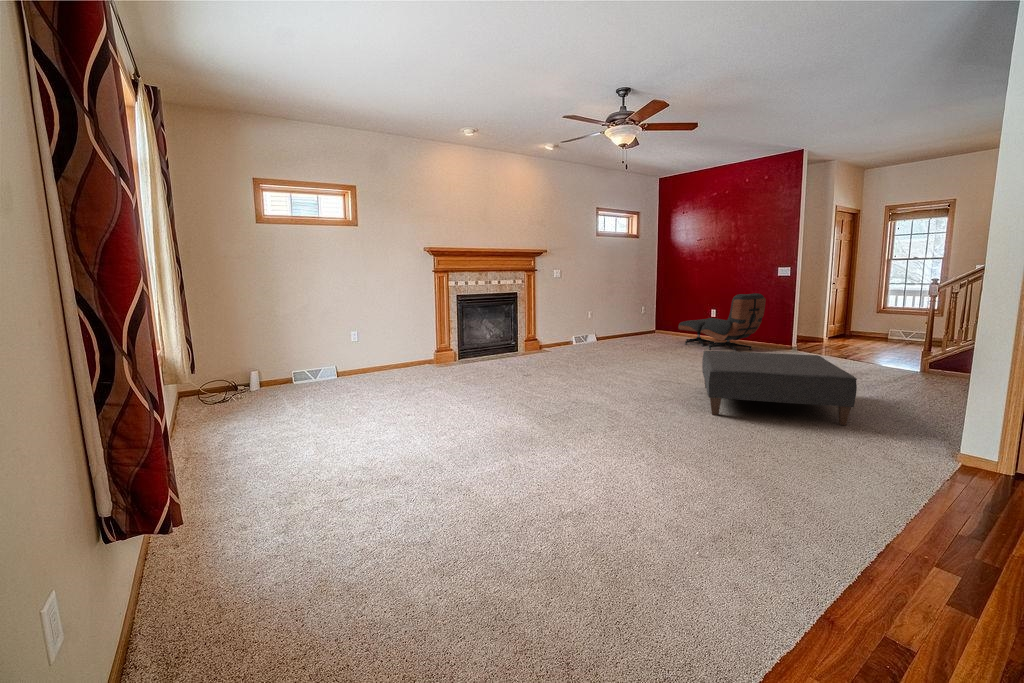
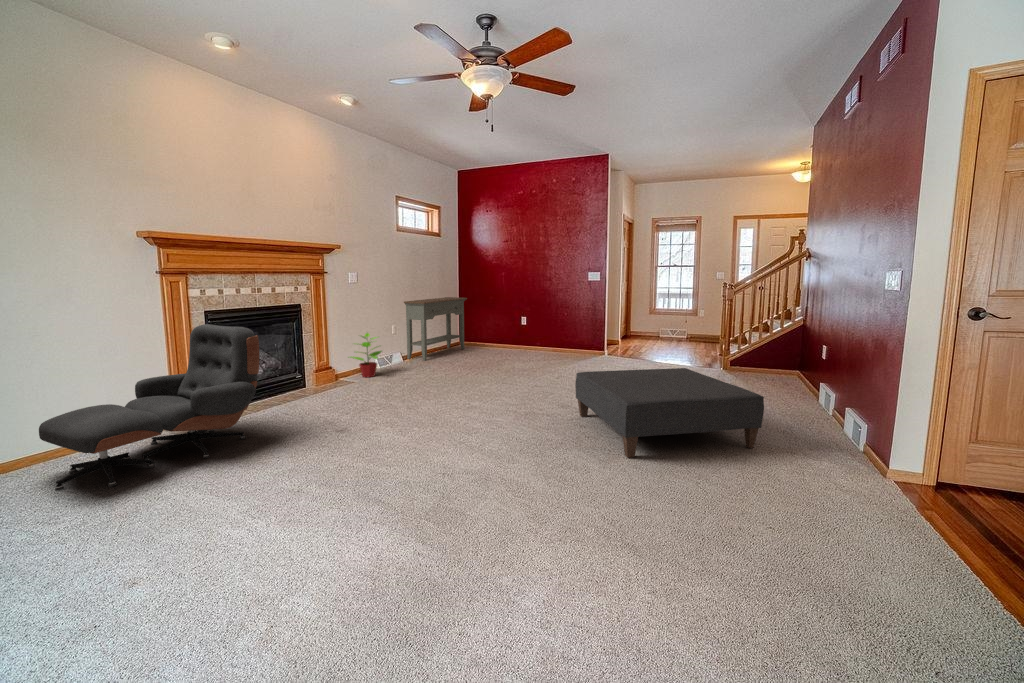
console table: none [600,290,660,342] -> present [404,297,467,361]
lounge chair: present [678,293,766,352] -> present [39,324,259,490]
potted plant: none [549,315,576,349] -> present [350,333,382,377]

